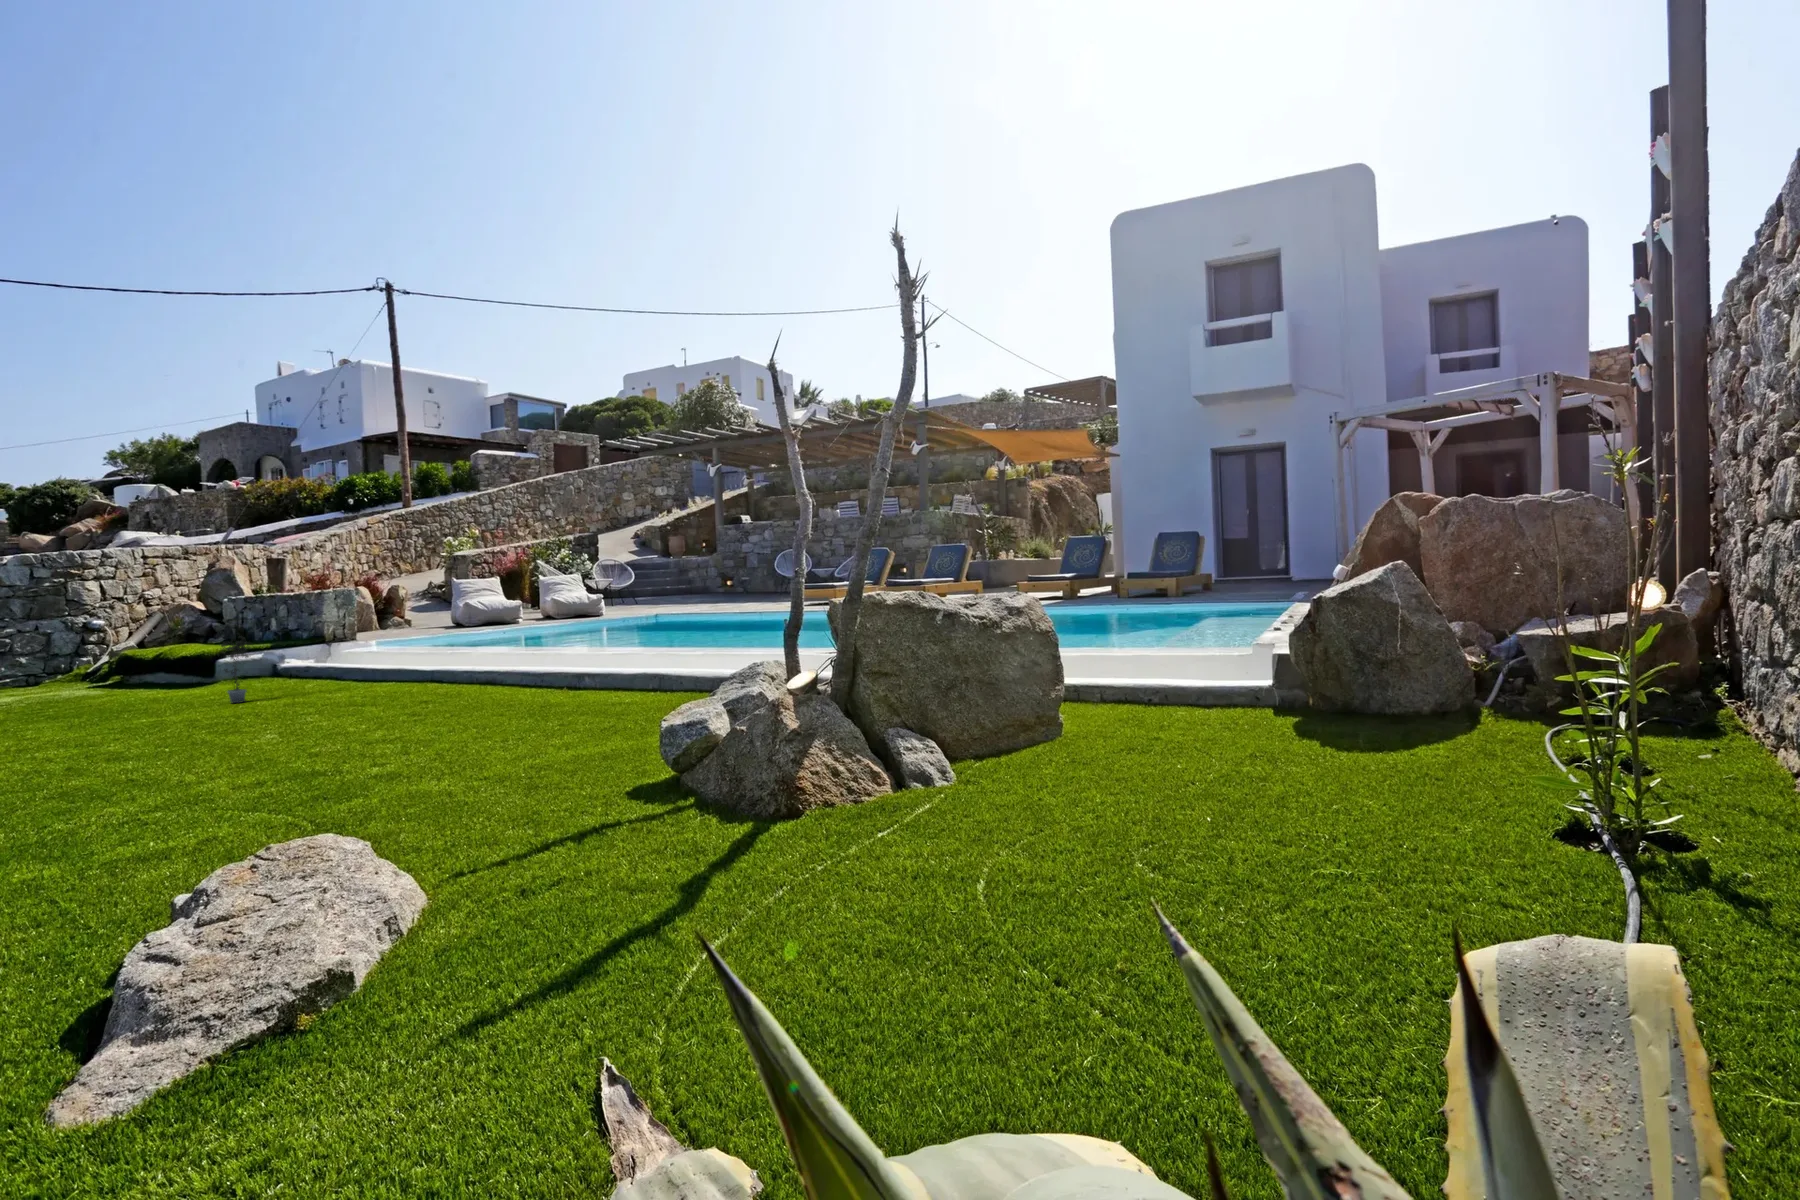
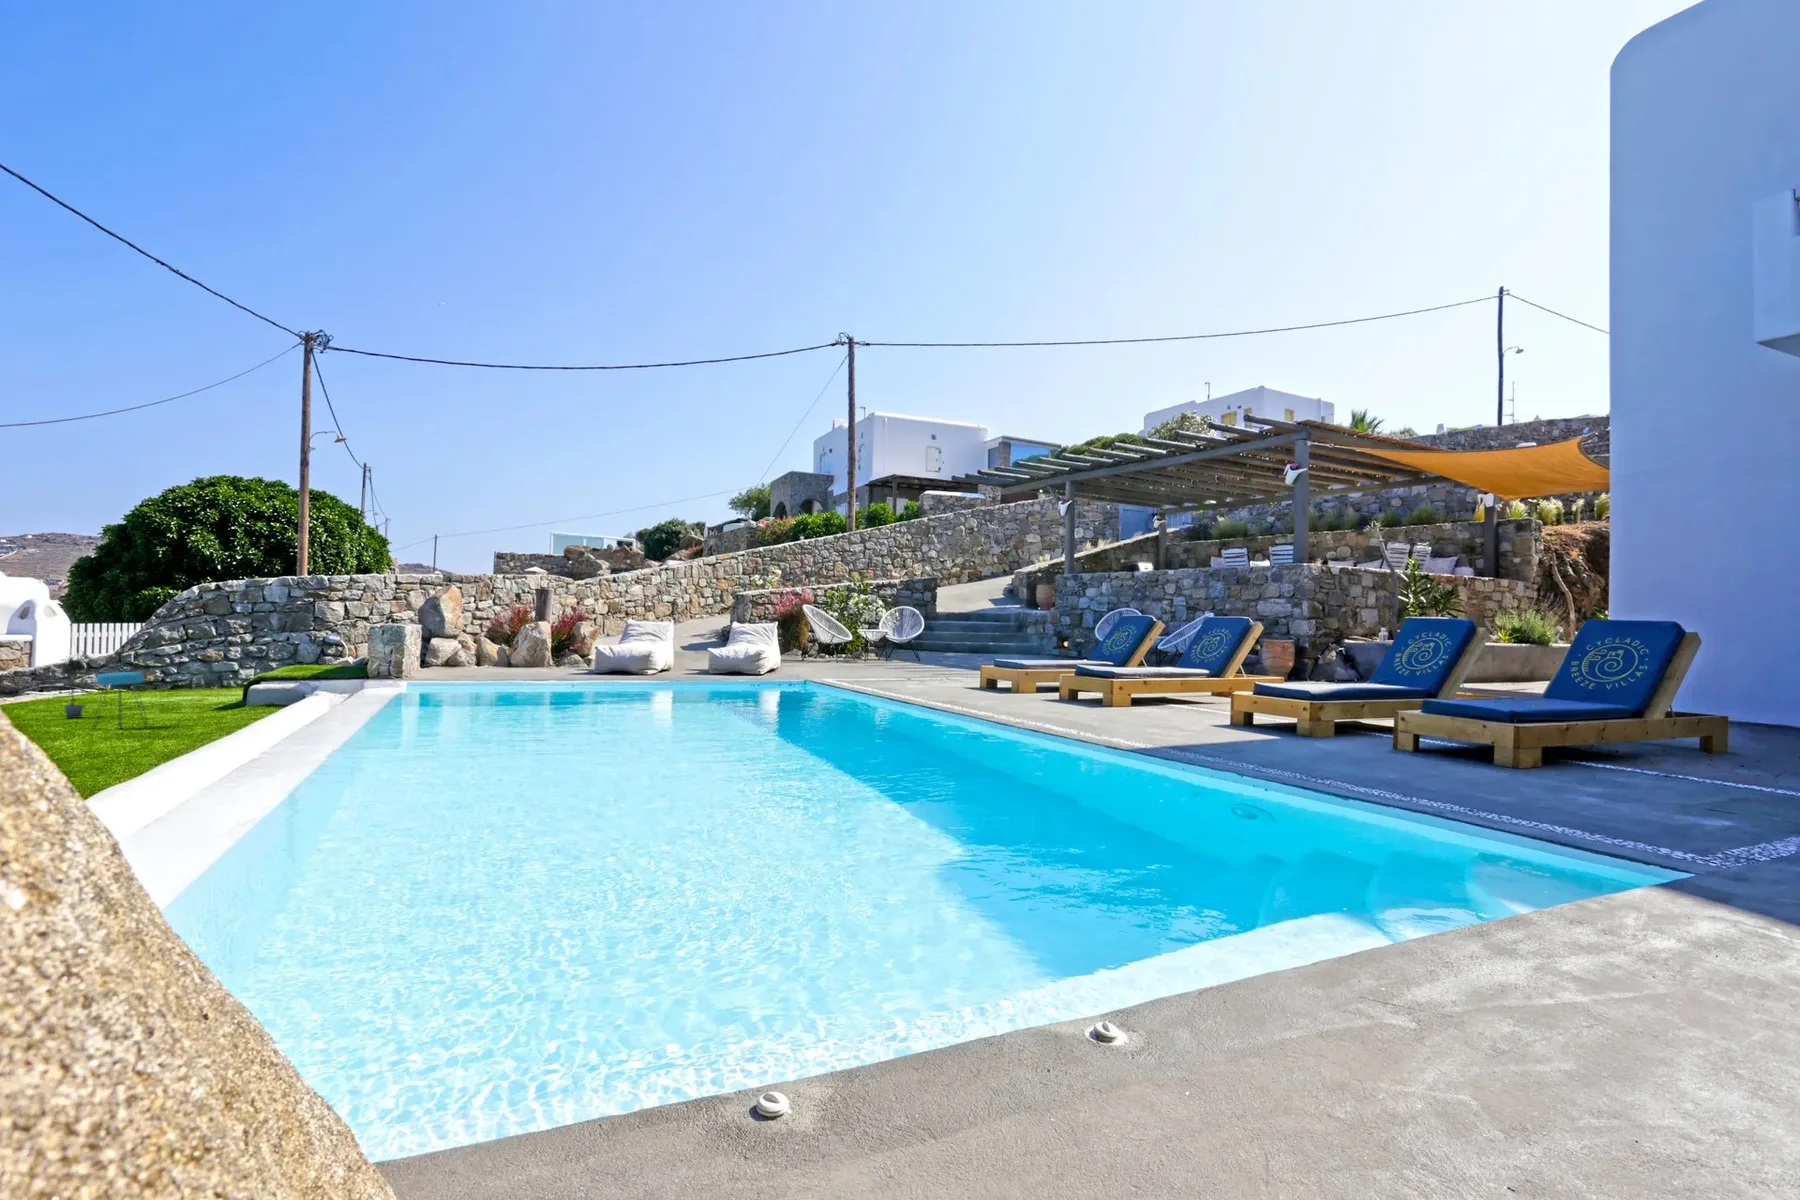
stool: none [384,639,425,694] -> present [94,672,147,728]

